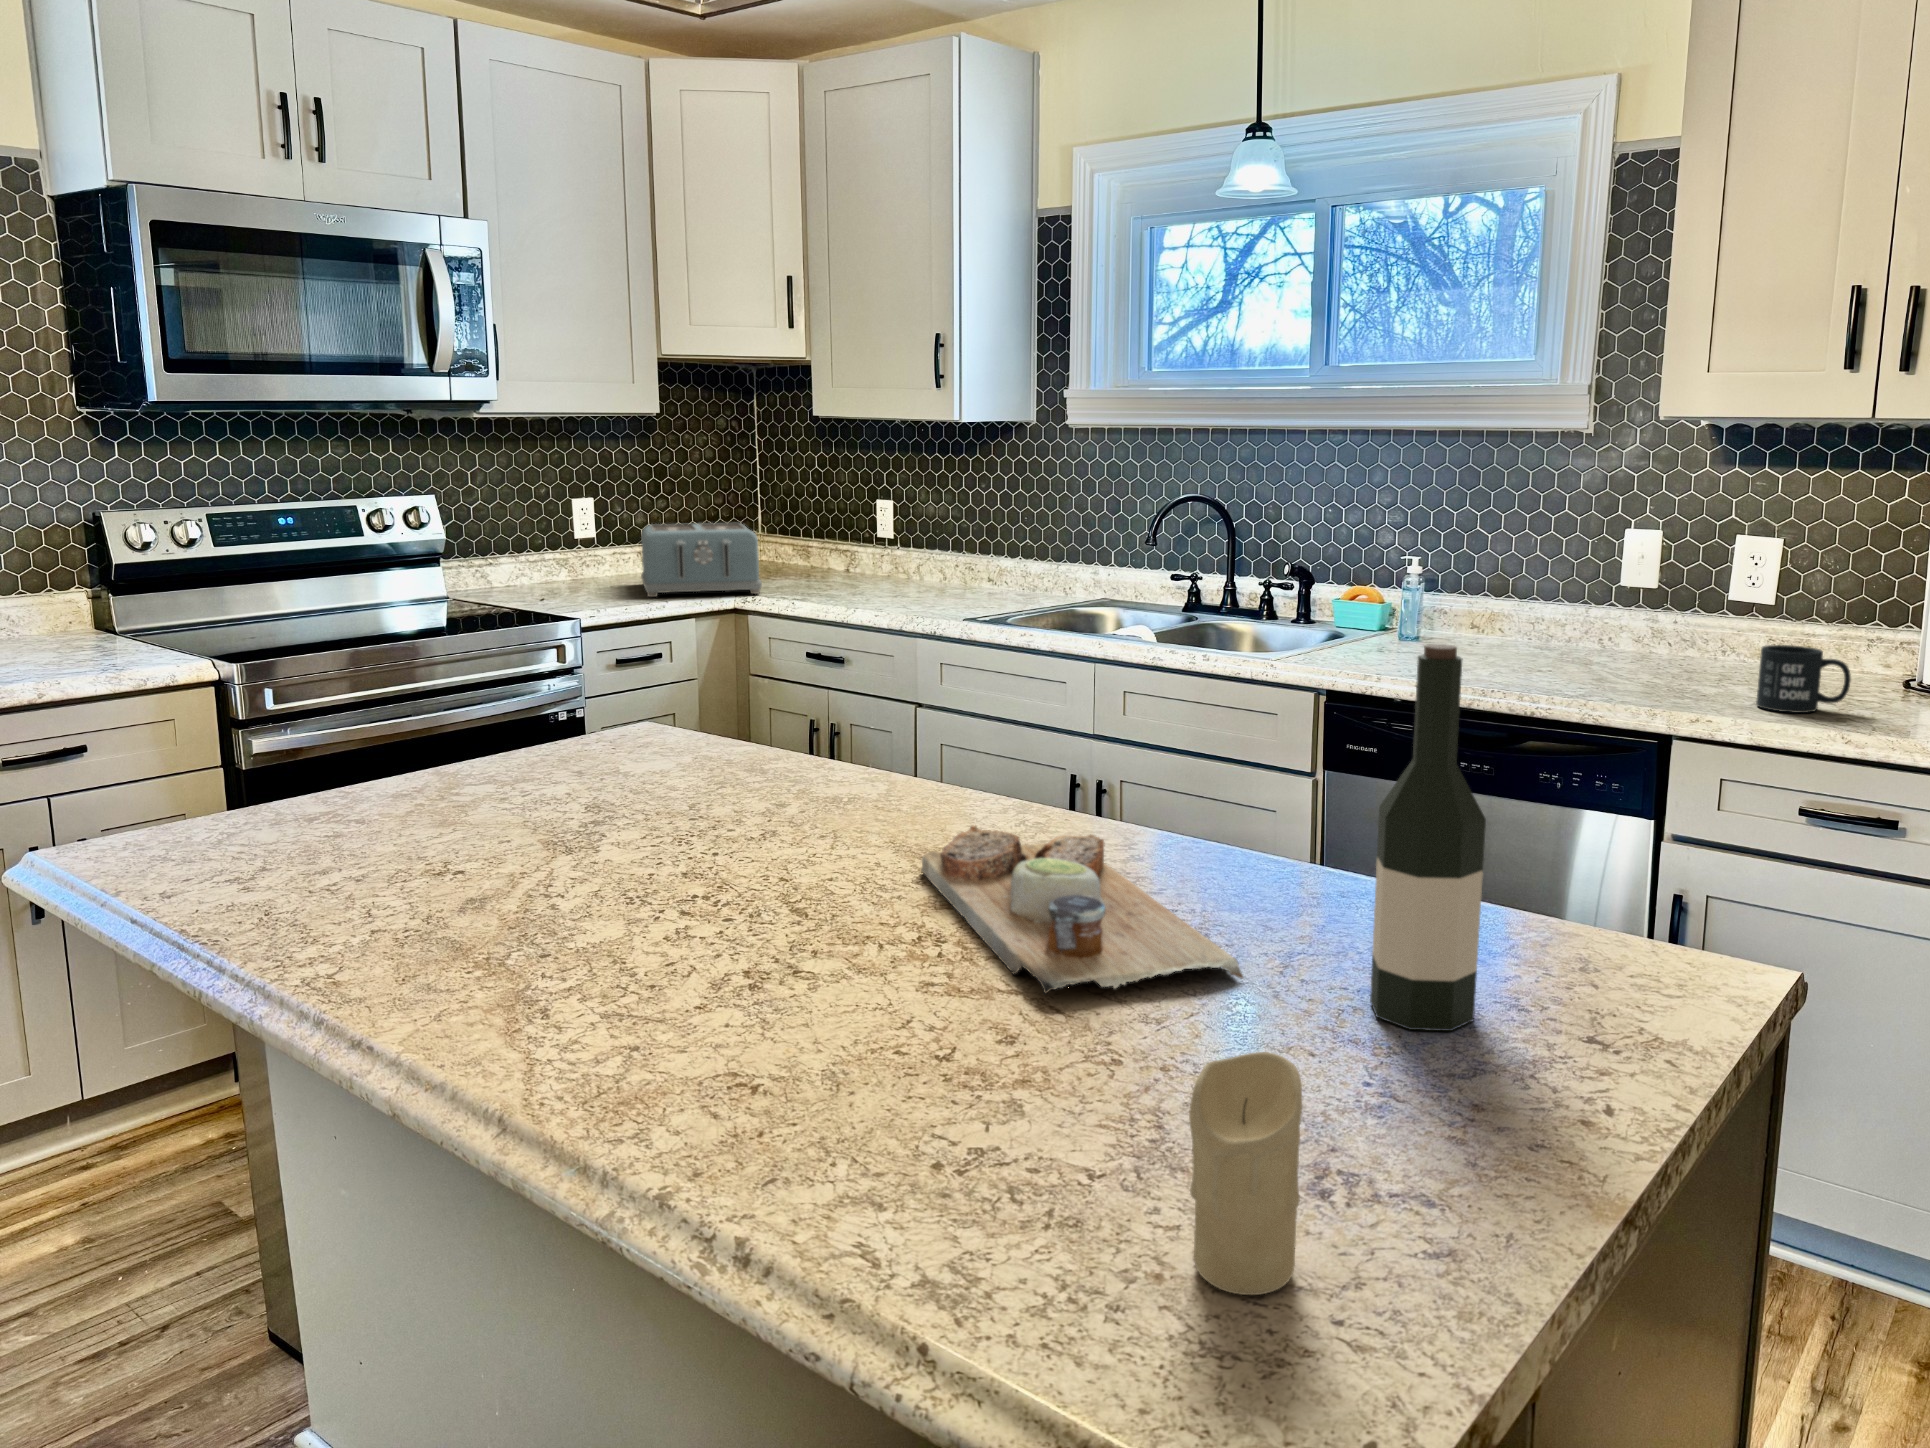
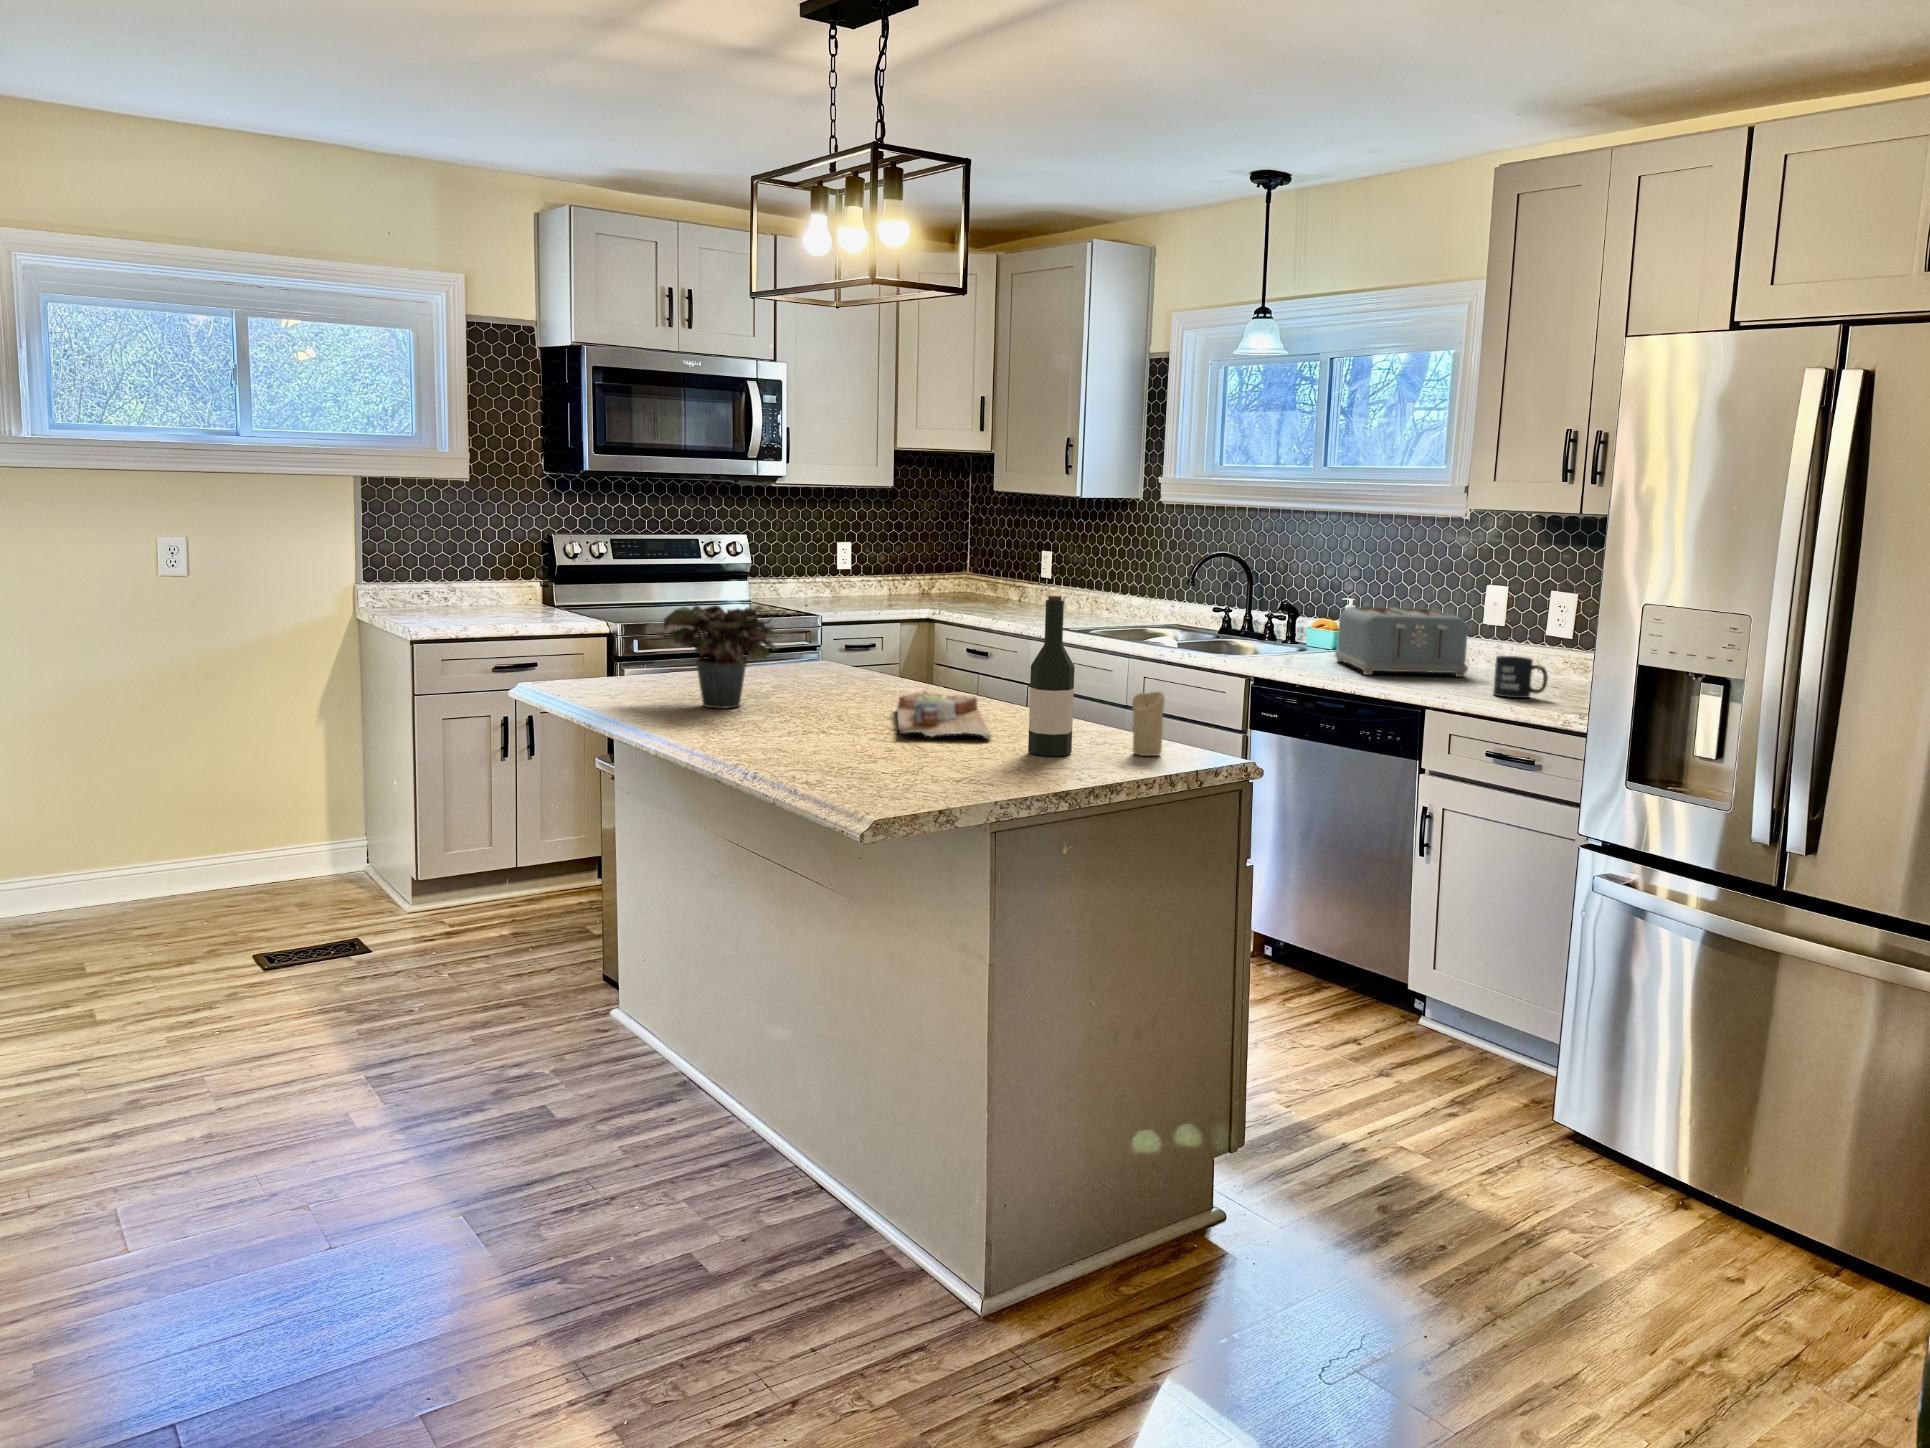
toaster: present [641,523,762,597] -> present [1335,607,1468,677]
potted plant: none [361,675,701,920] -> present [656,606,783,708]
candle: present [1189,1052,1302,1295] -> present [1132,691,1164,756]

